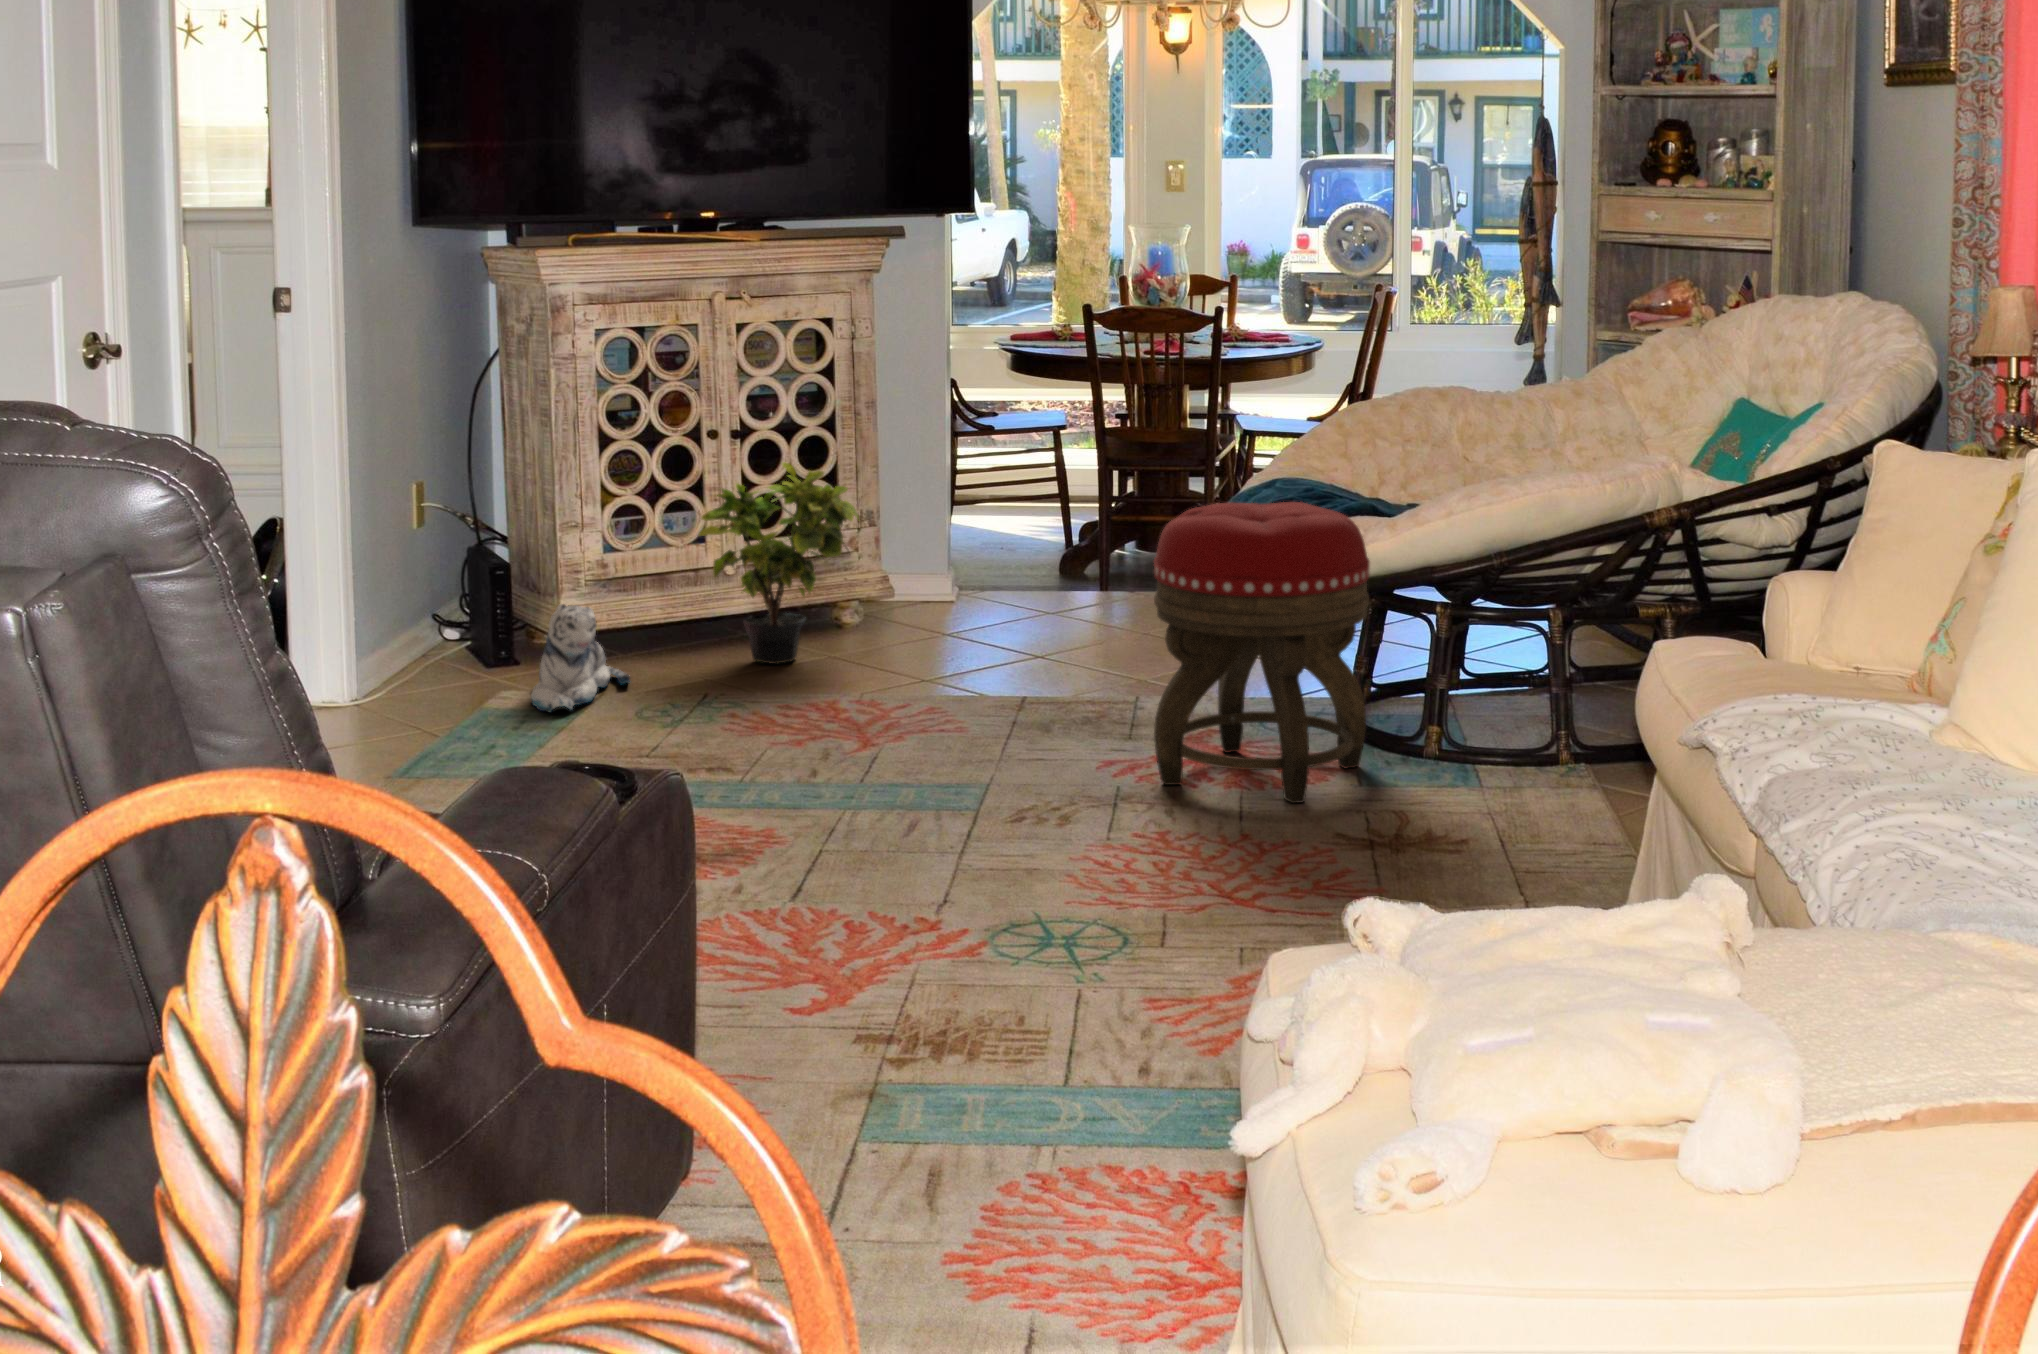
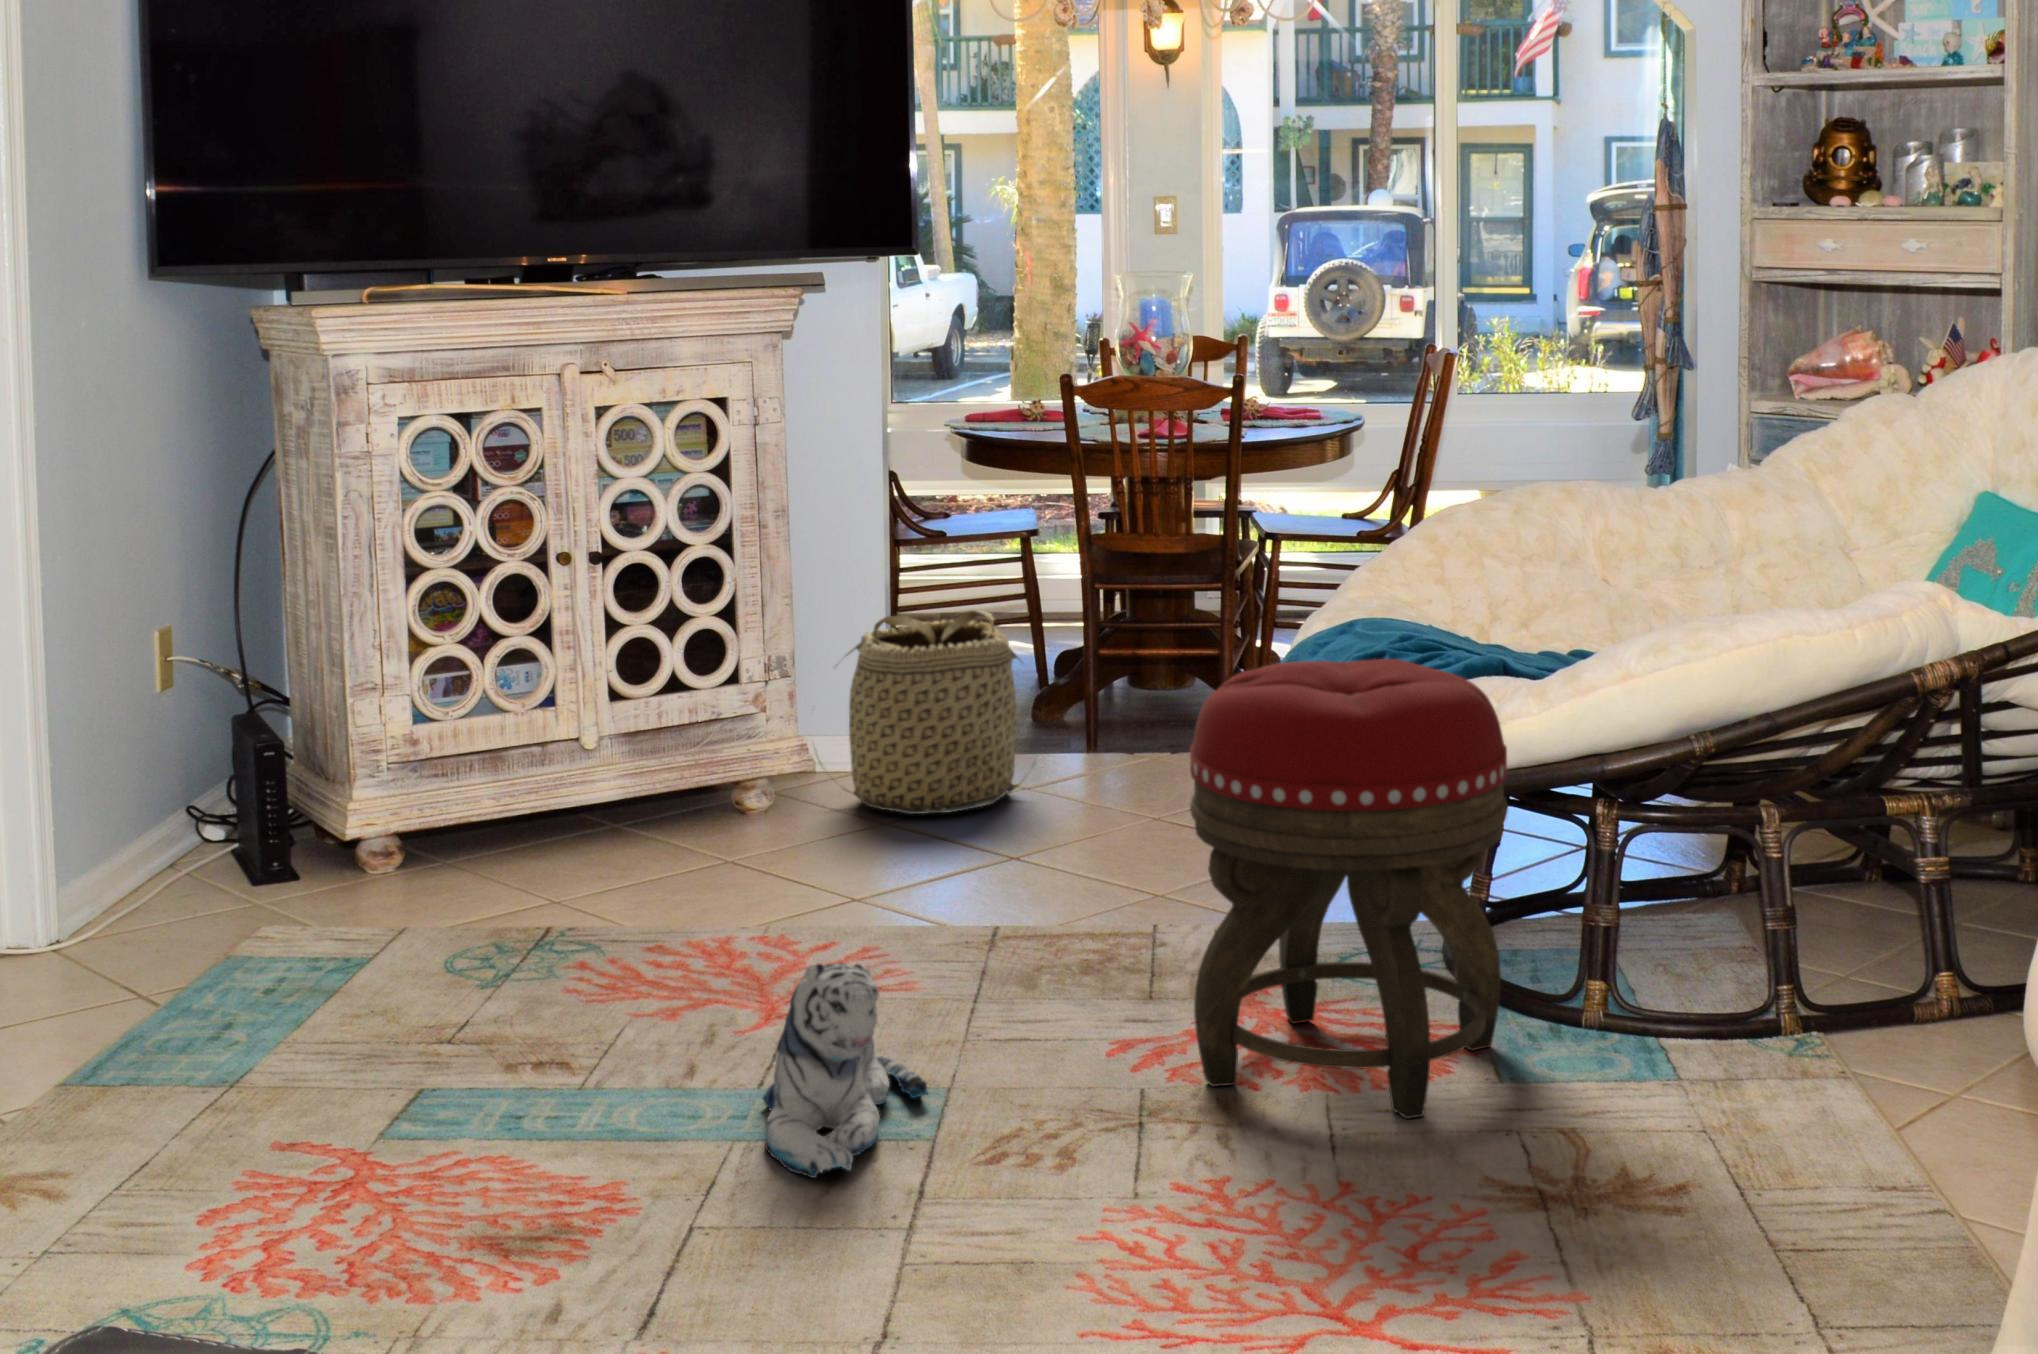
potted plant: present [698,463,859,664] -> none [542,596,765,877]
basket: none [892,479,1062,628] -> present [817,610,1029,814]
plush toy: present [531,604,630,712] -> present [763,963,928,1178]

